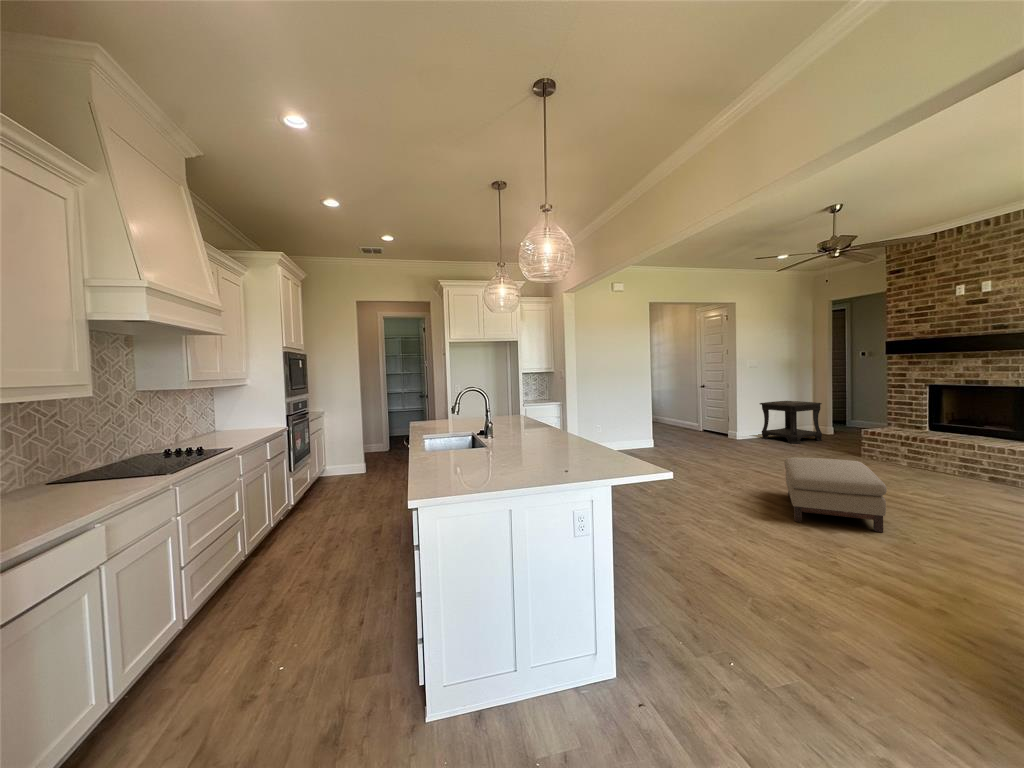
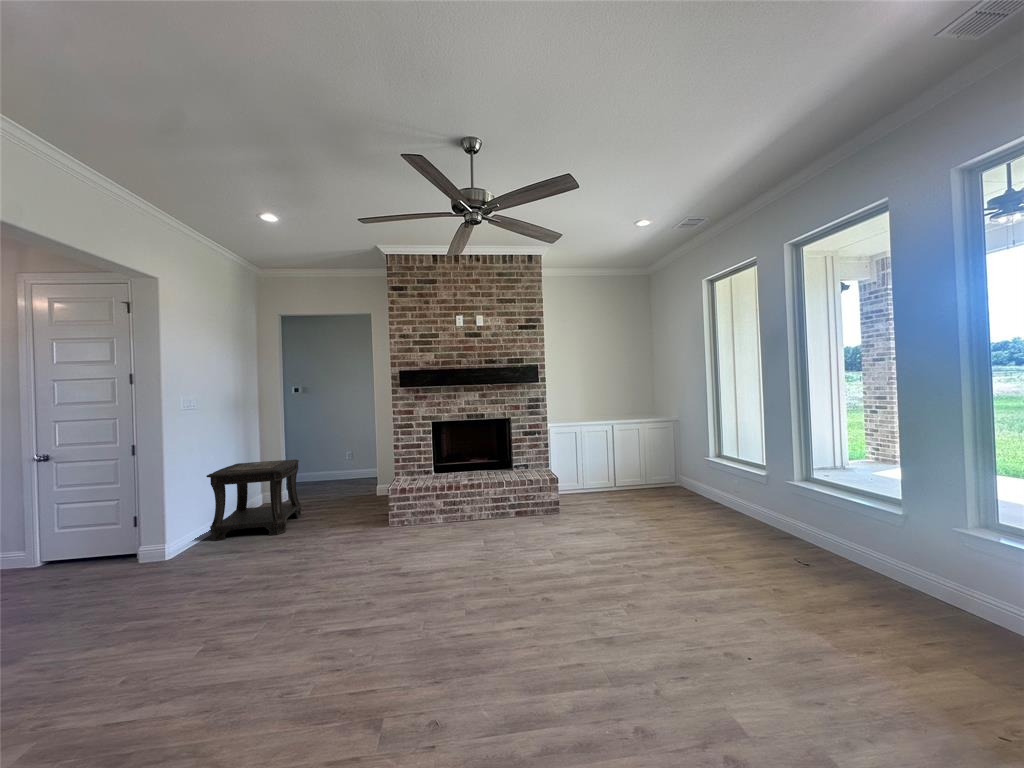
ottoman: present [784,457,887,532] -> none [509,541,706,722]

